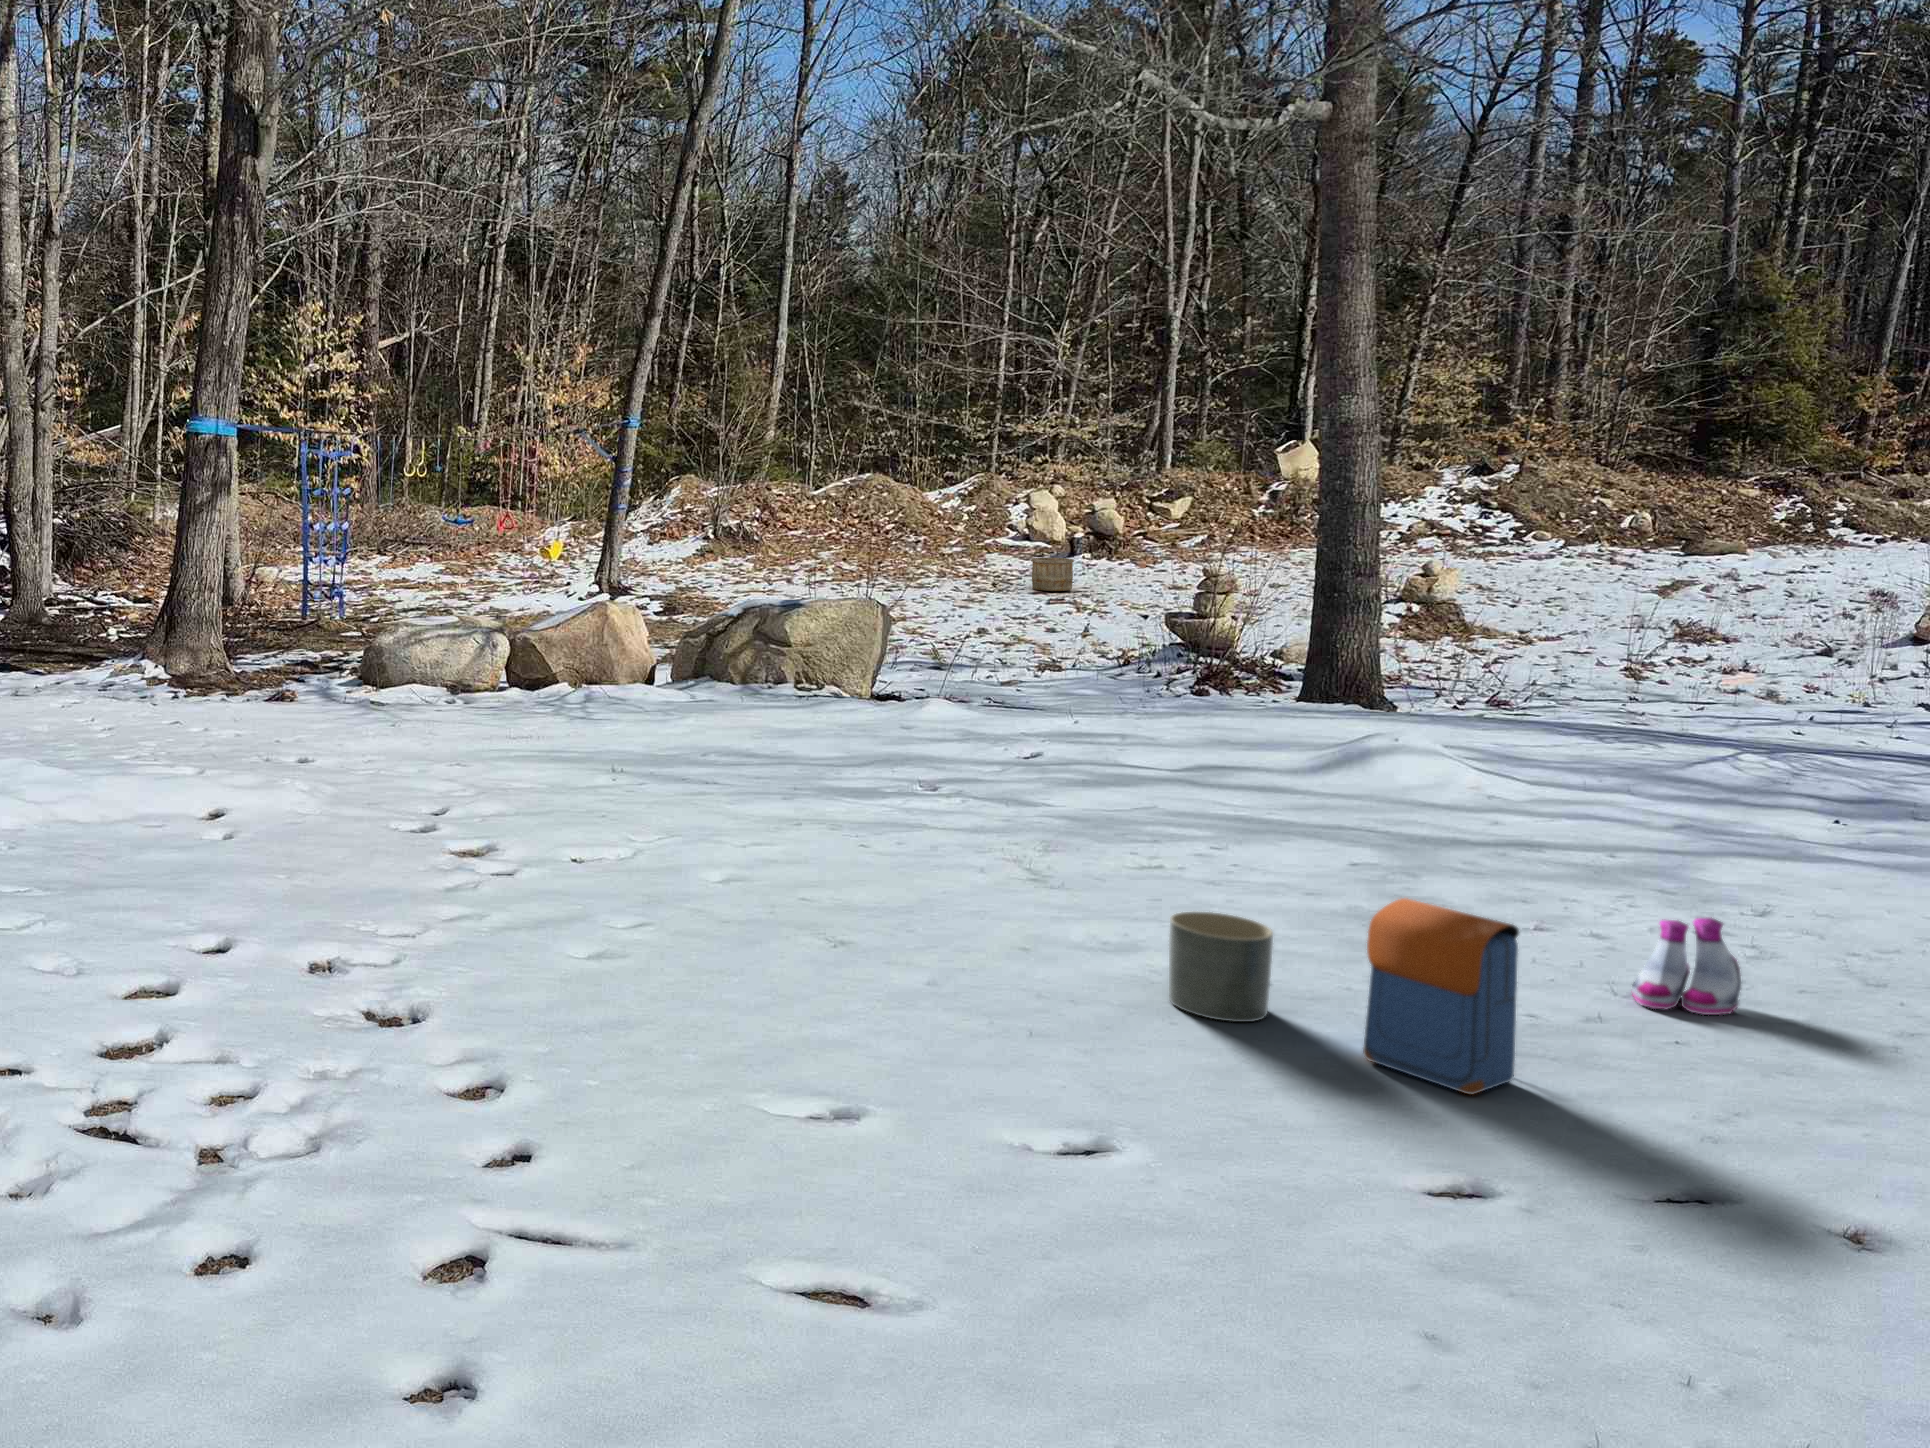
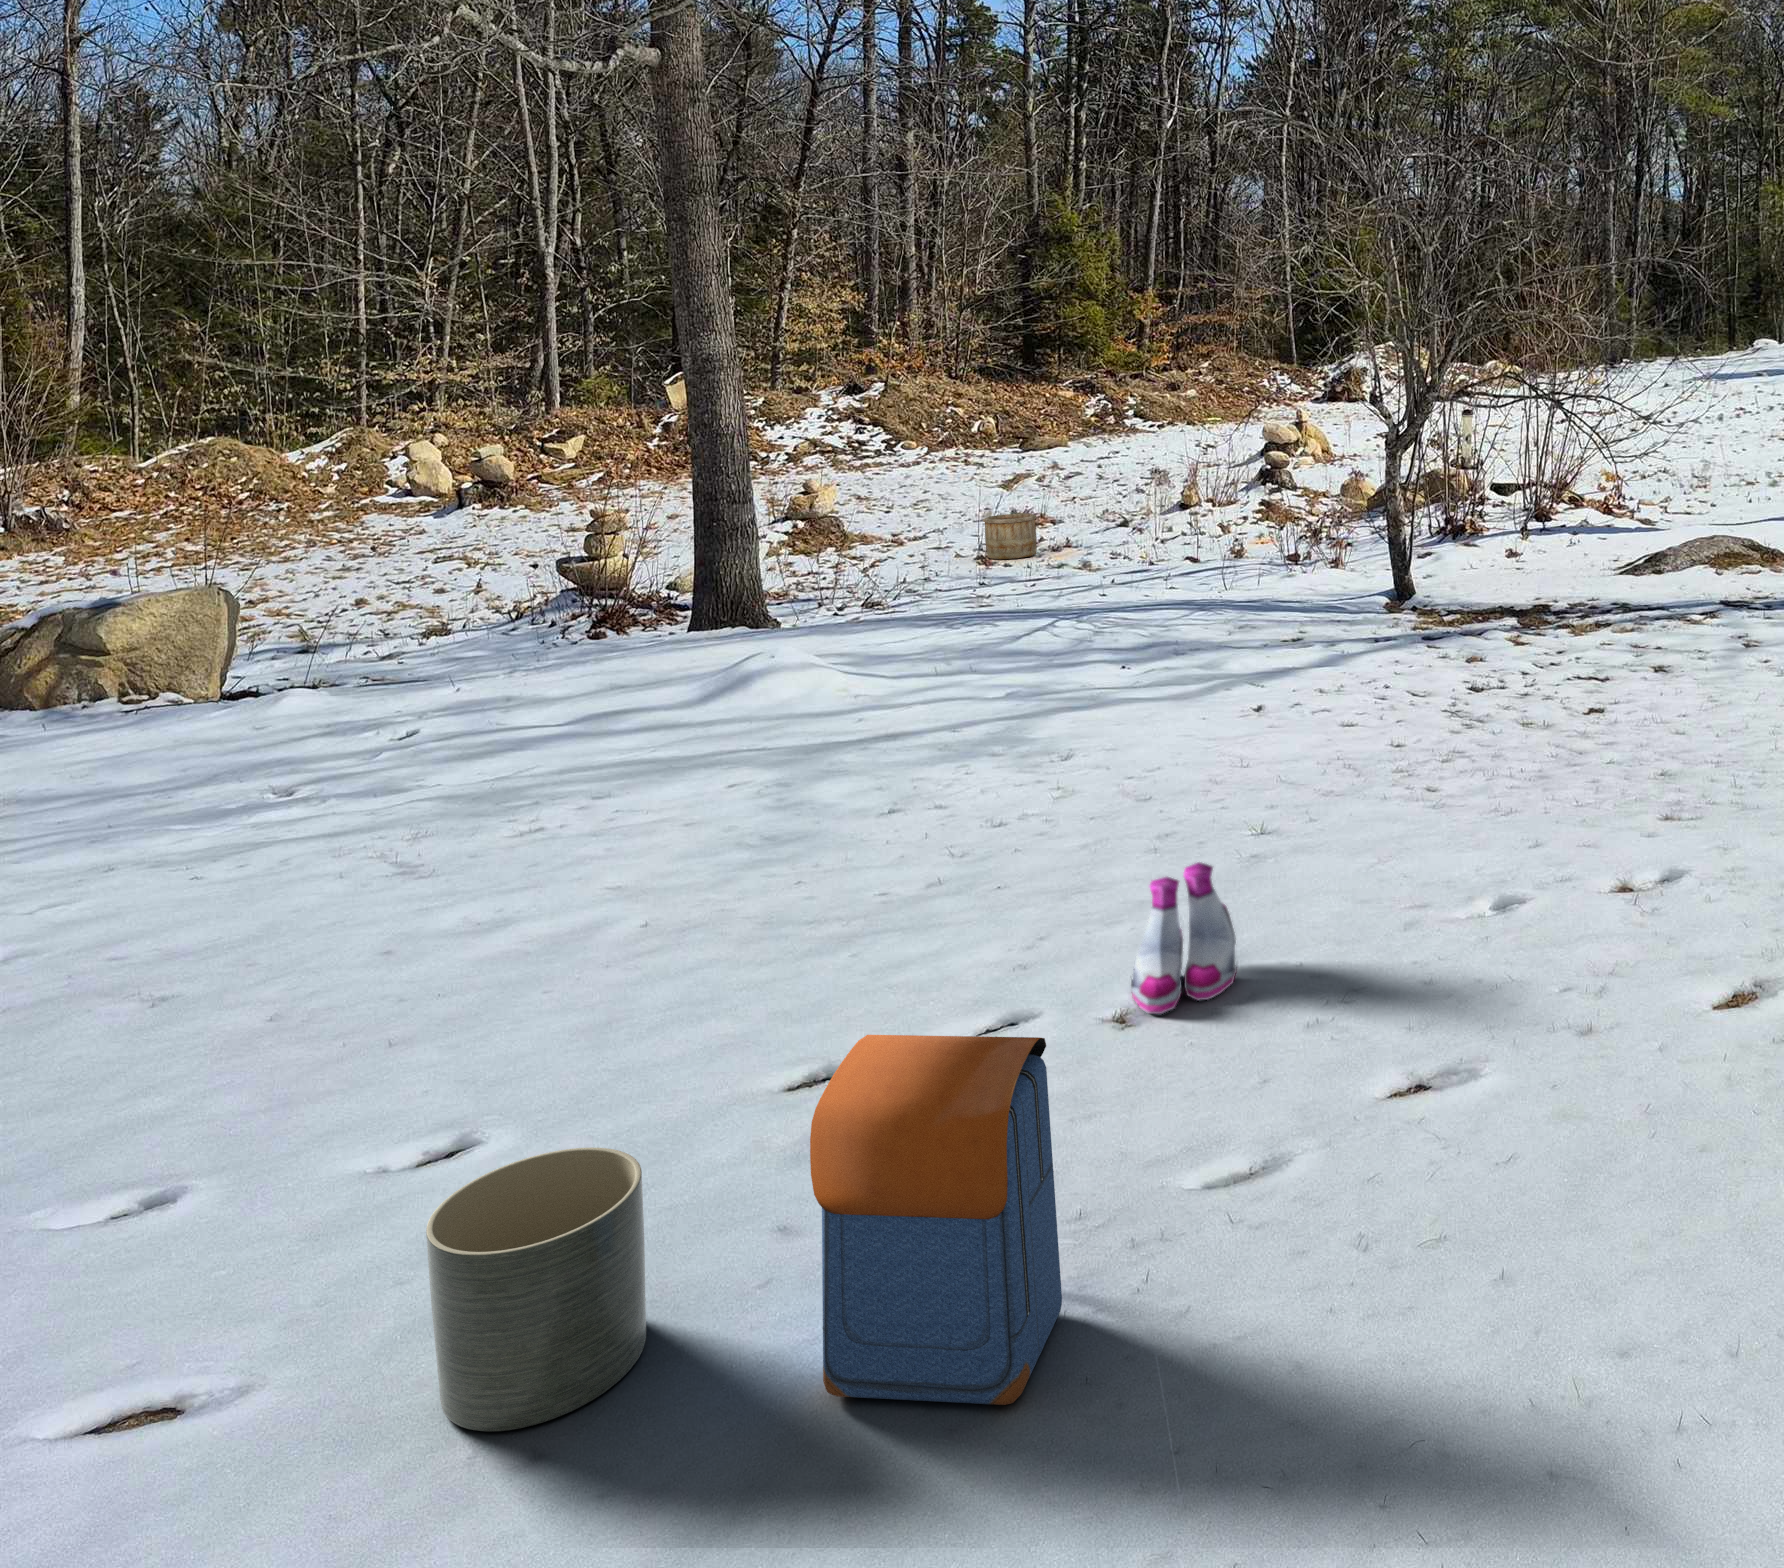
wooden bucket: present [1031,557,1074,591] -> present [983,513,1037,559]

